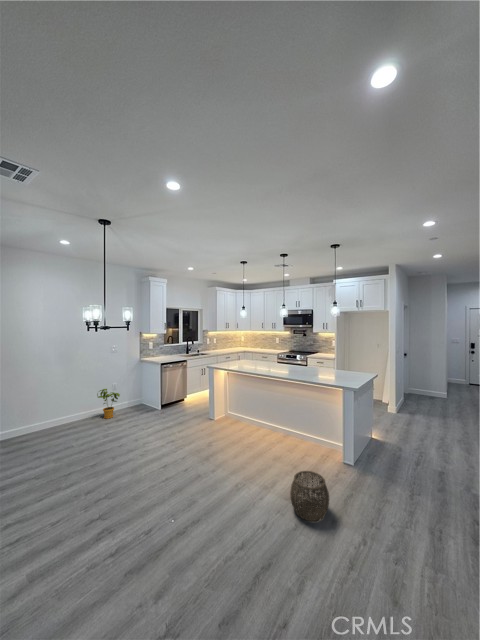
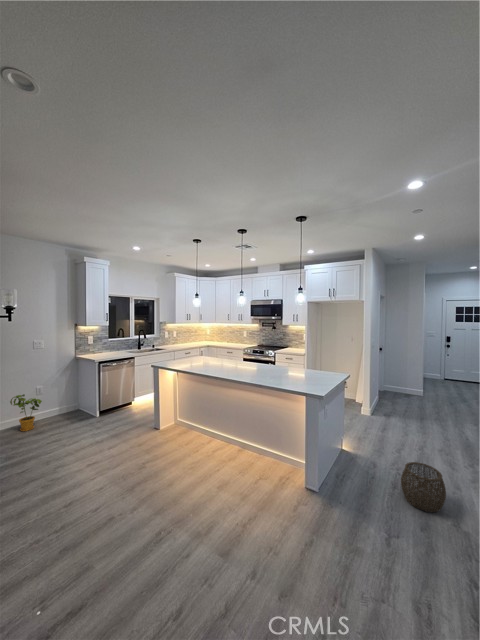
woven basket: present [290,471,329,521] -> present [401,462,446,512]

